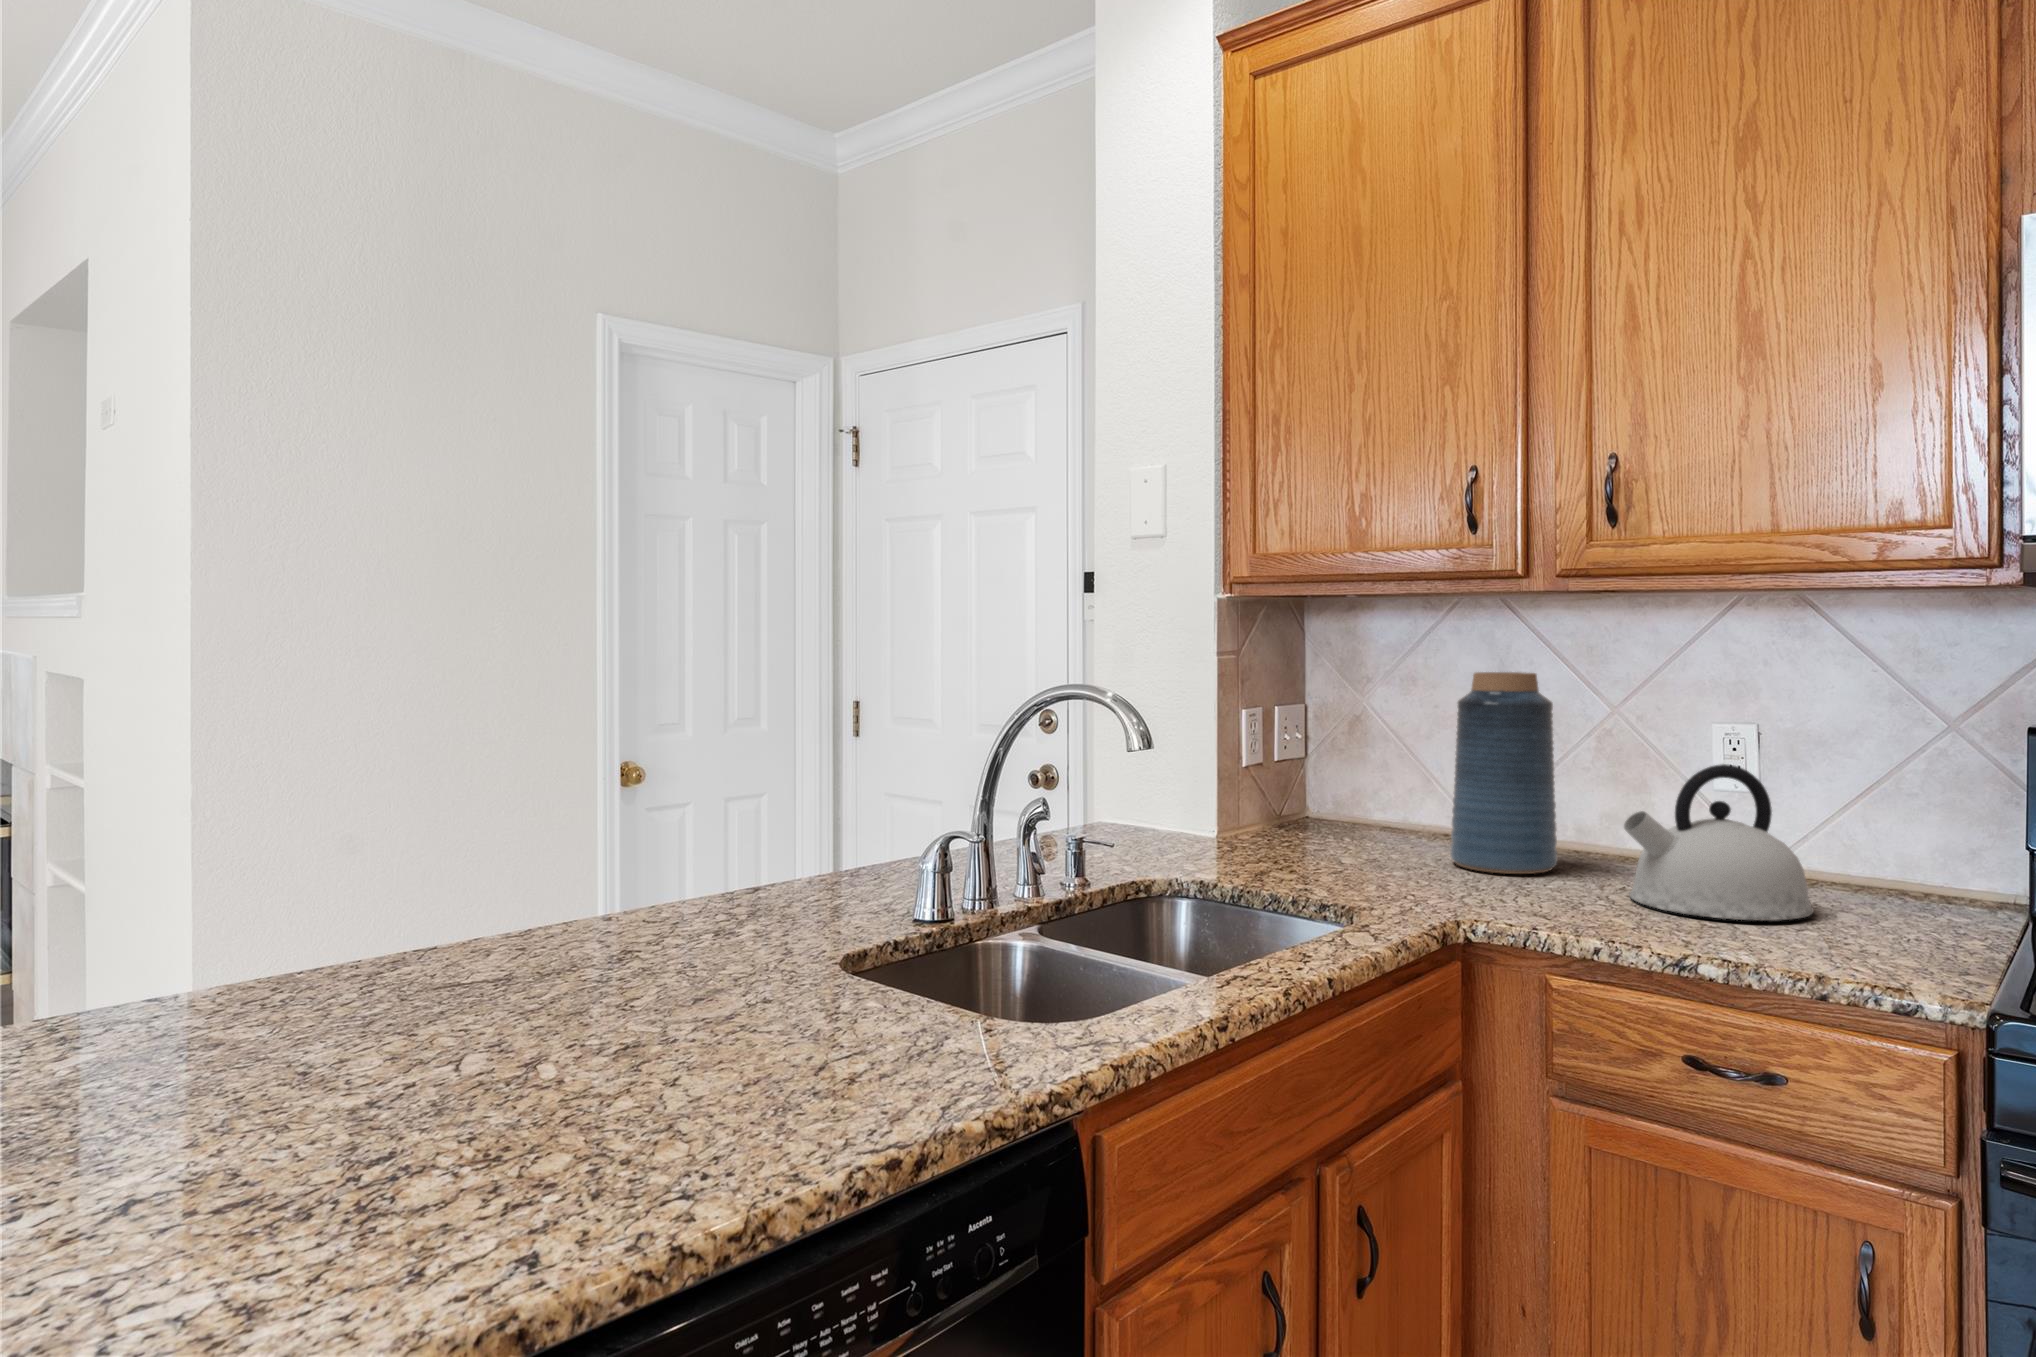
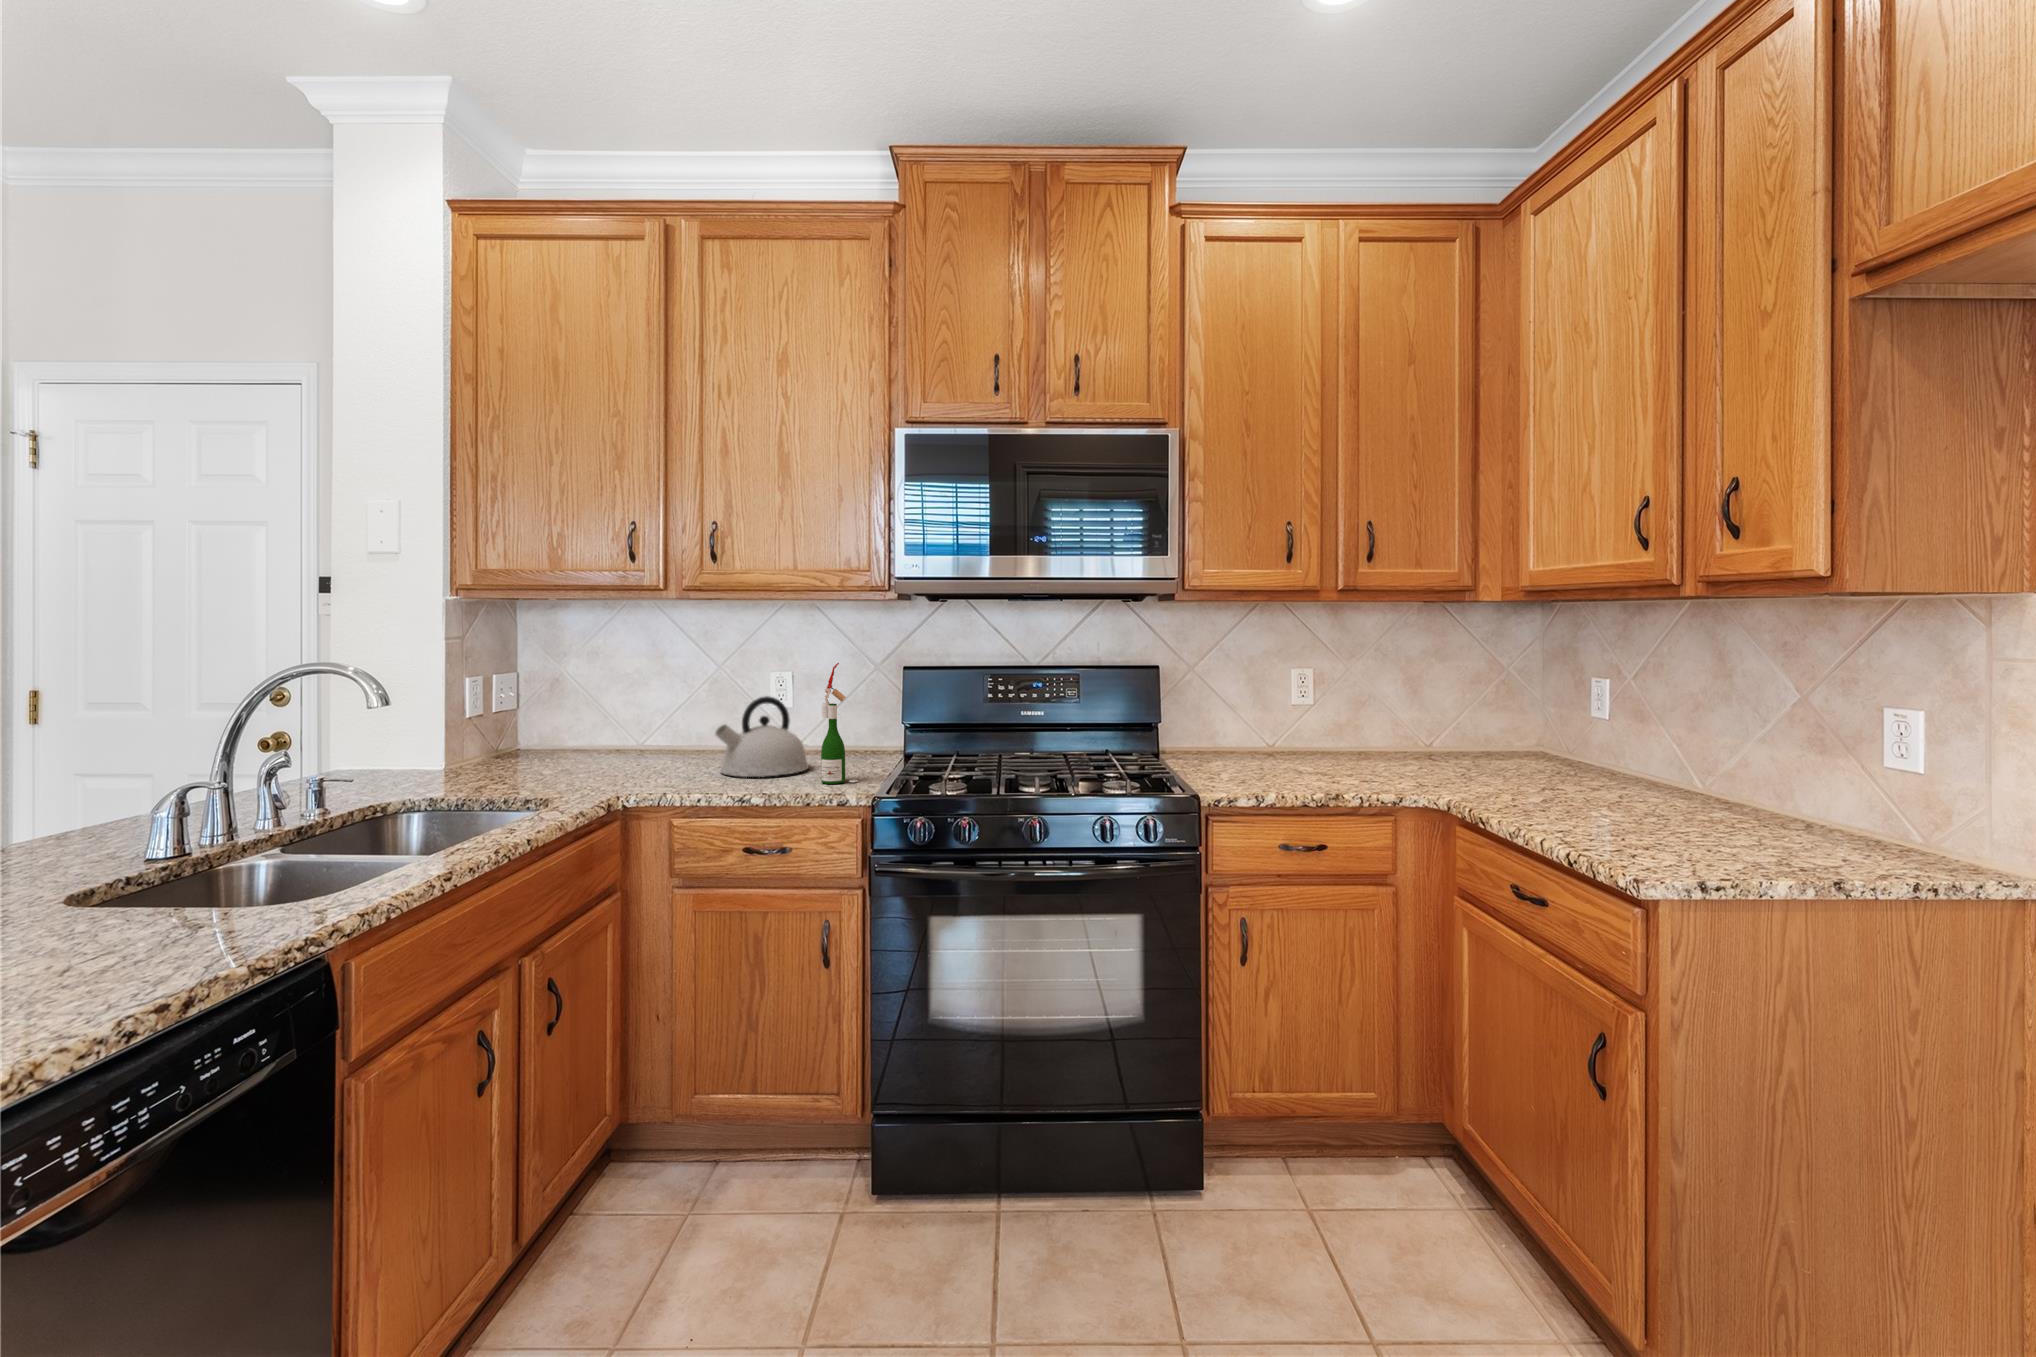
vase: present [1450,672,1557,874] -> none [618,650,683,769]
wine bottle: none [1853,706,1943,961] -> present [821,663,857,784]

